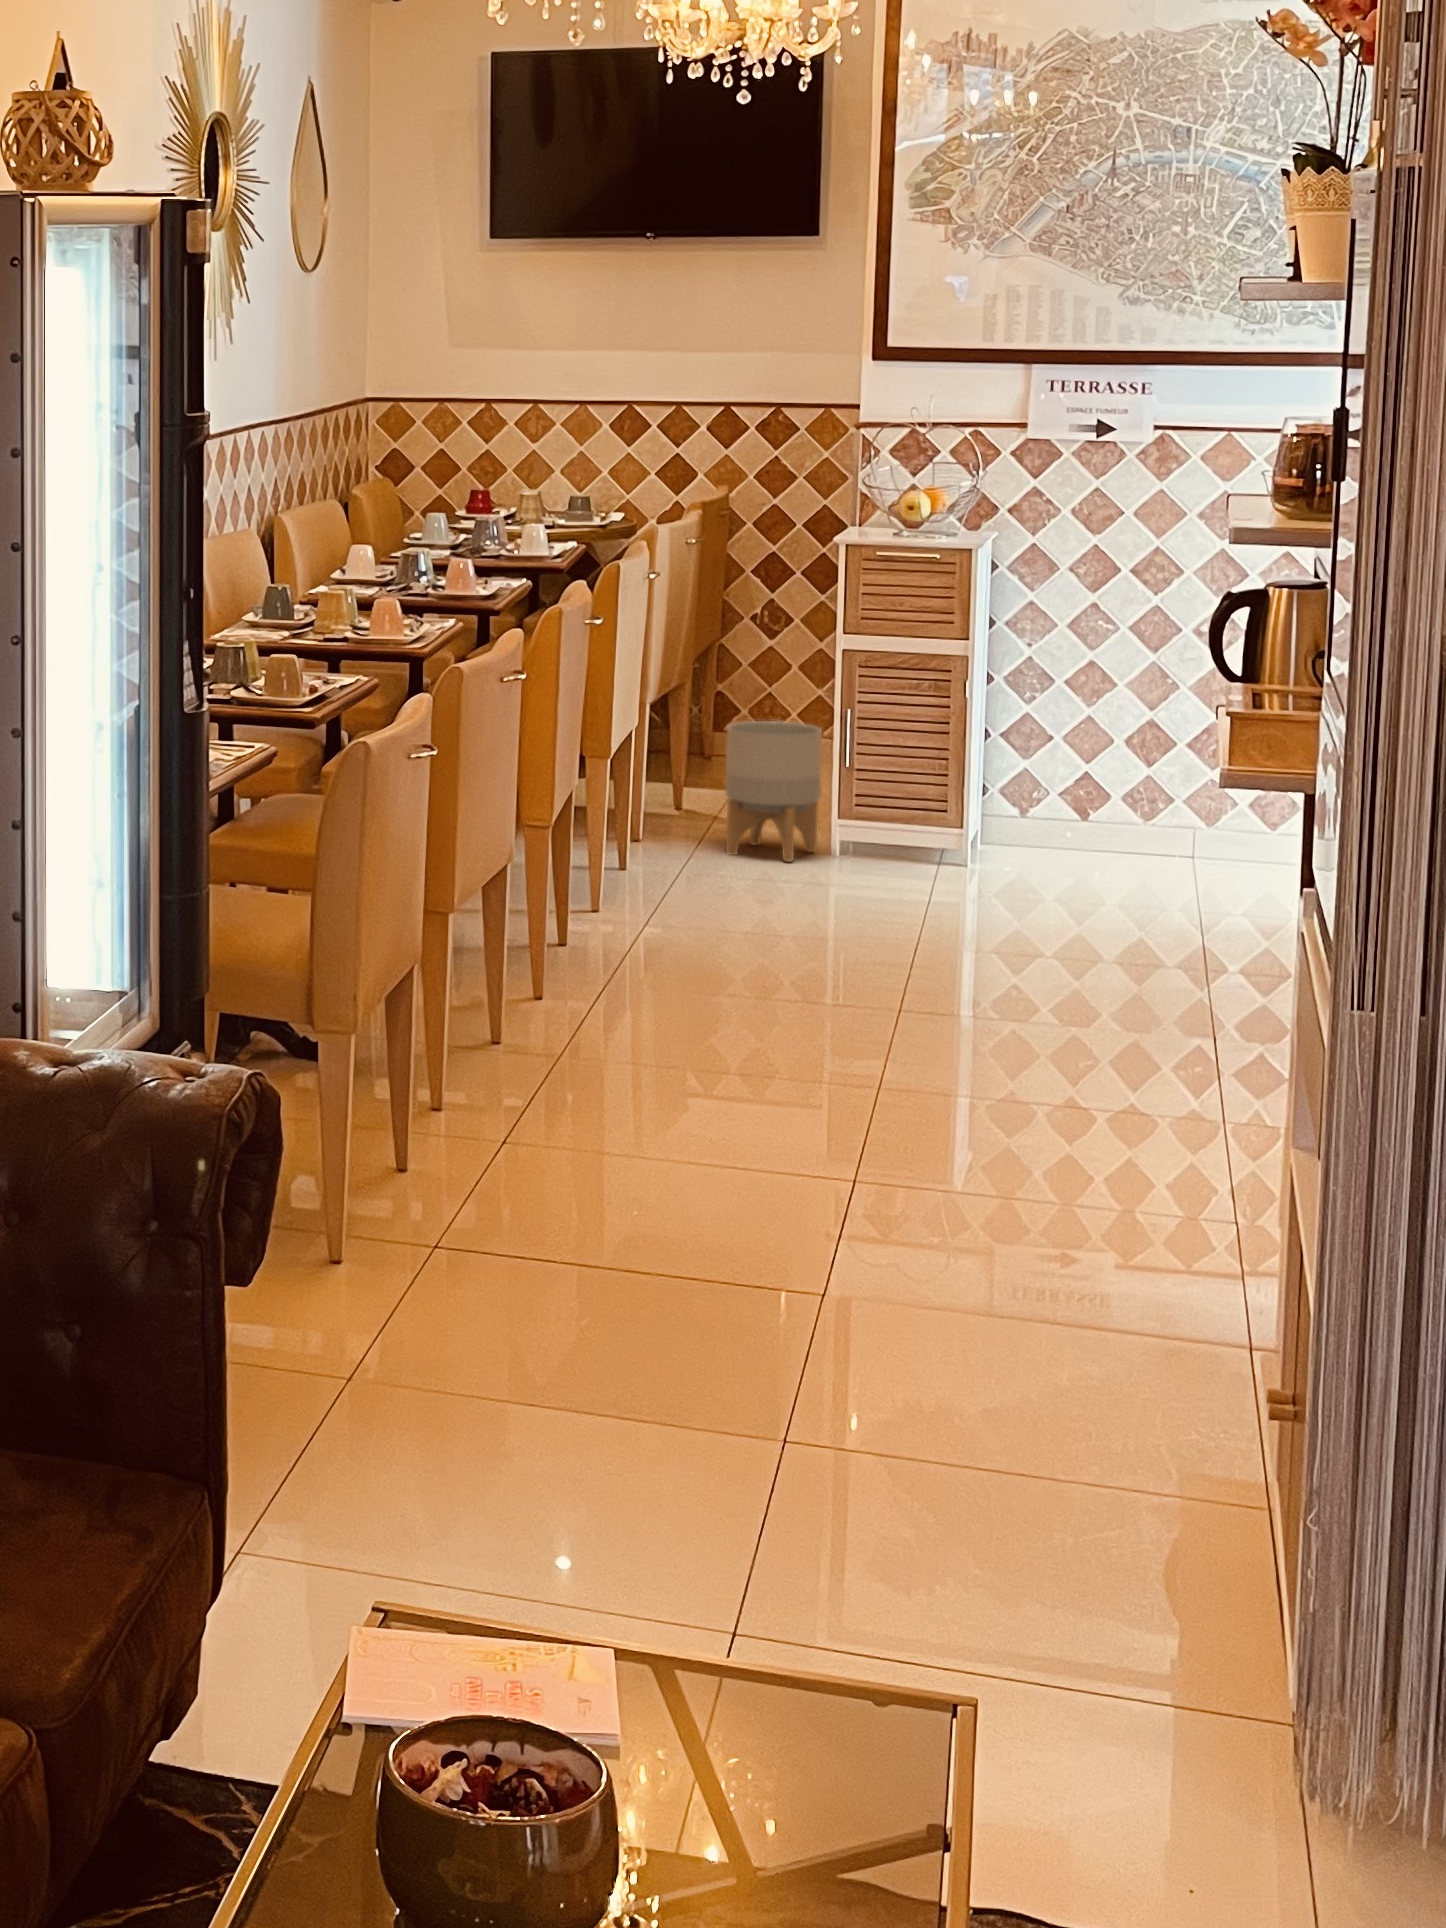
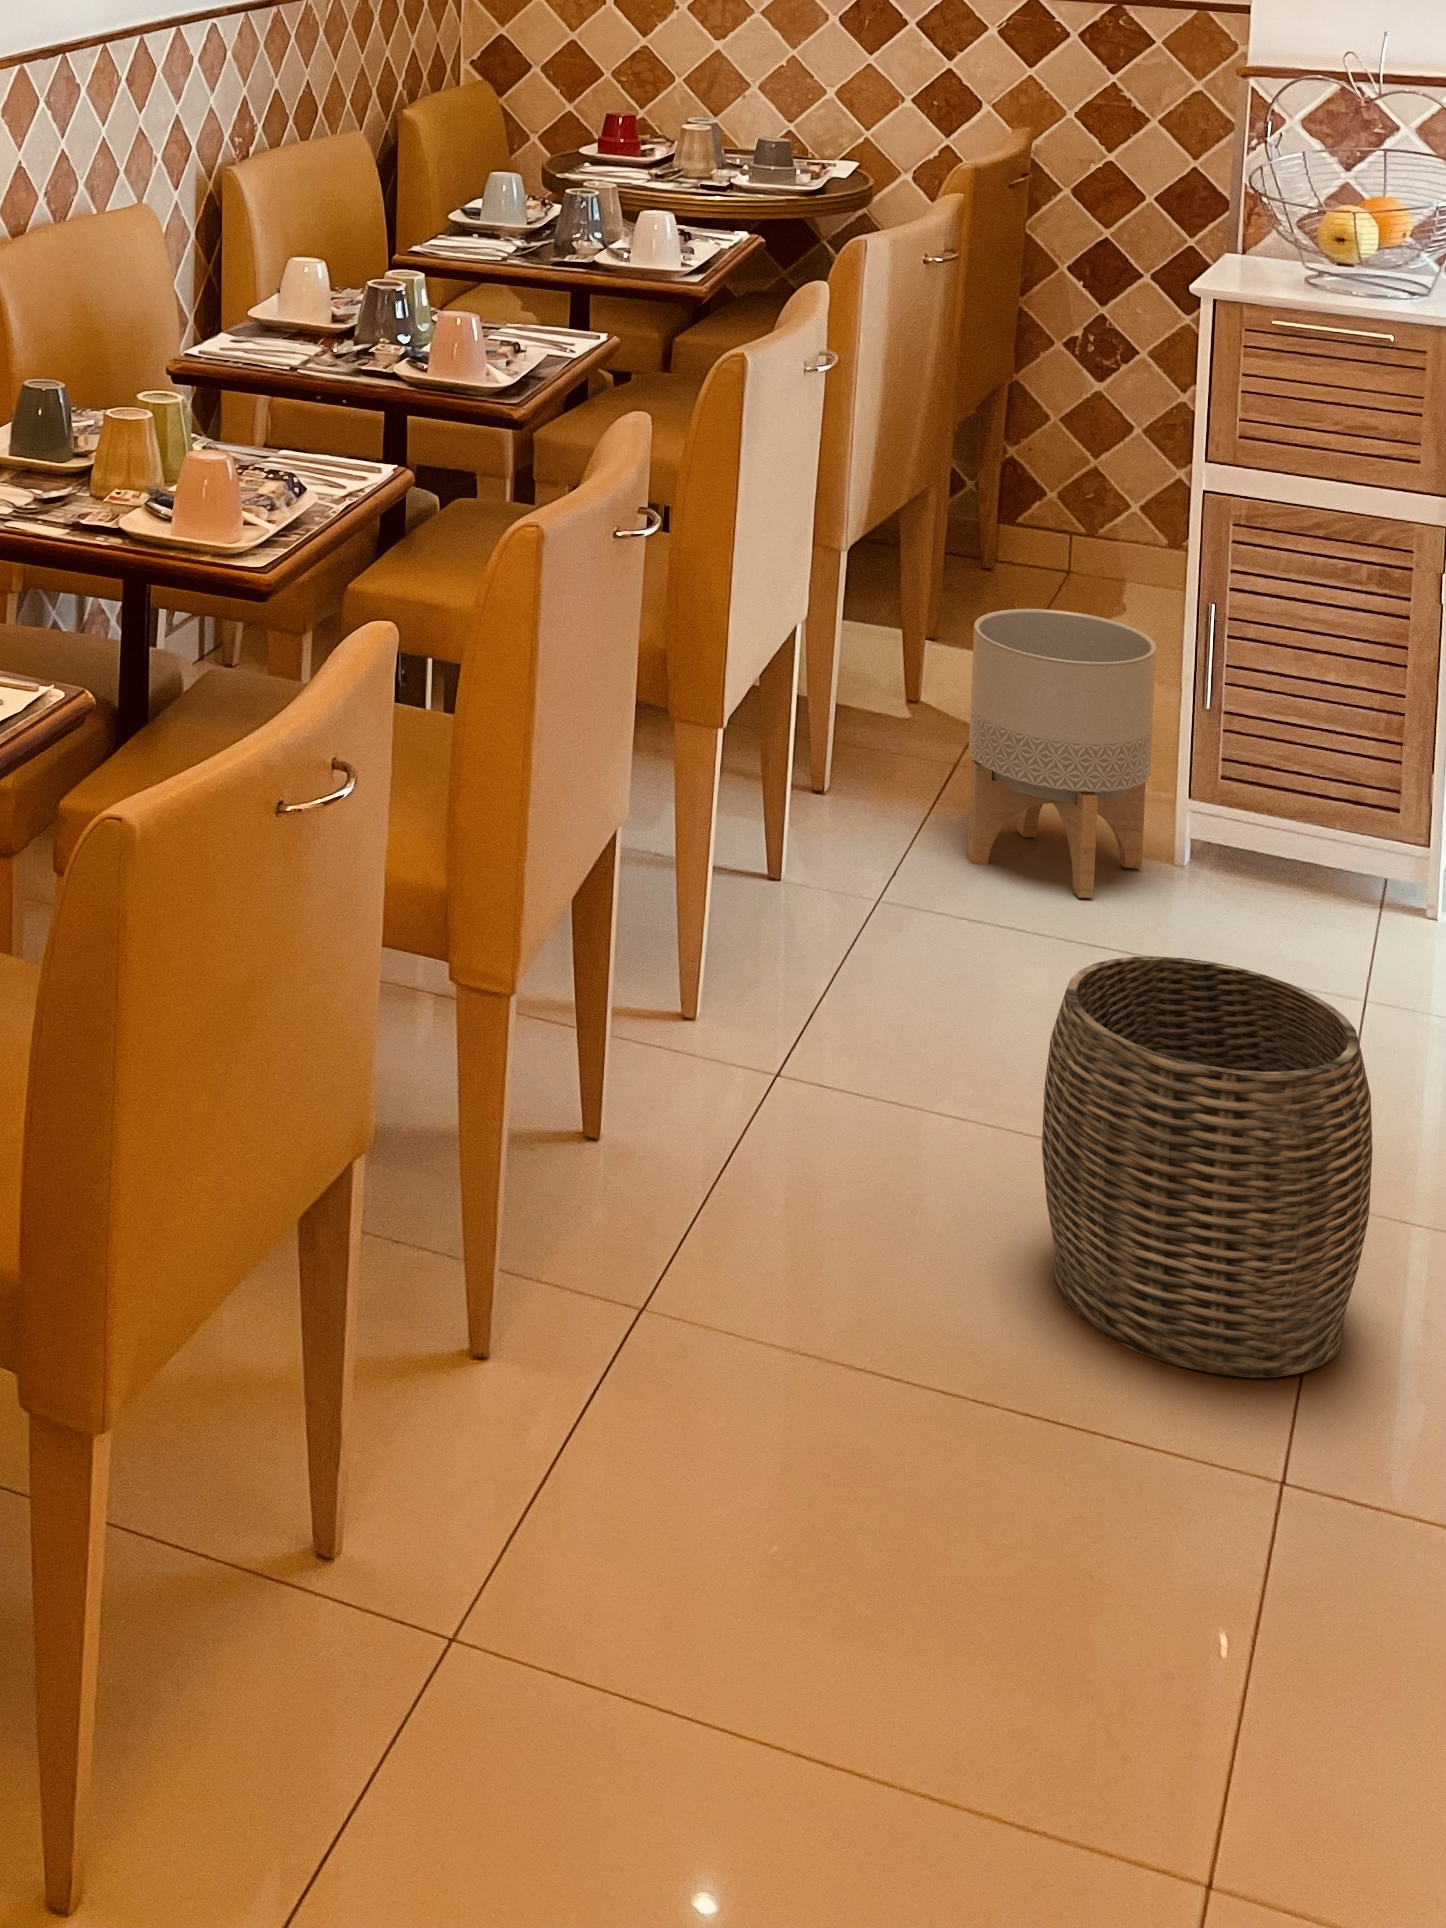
woven basket: none [790,815,934,977] -> present [1042,956,1372,1377]

